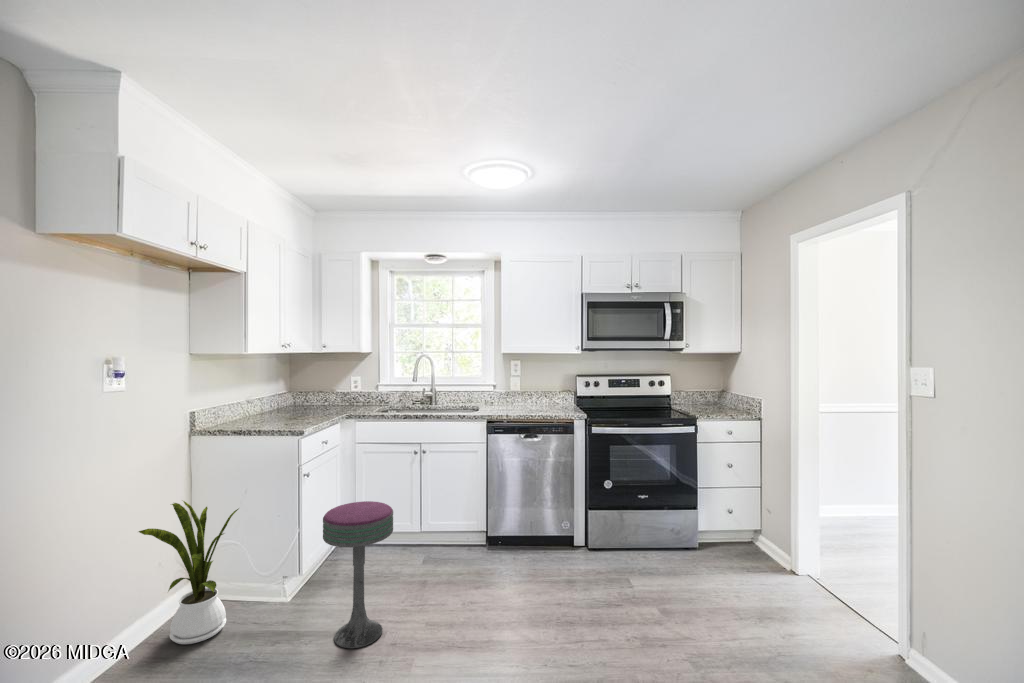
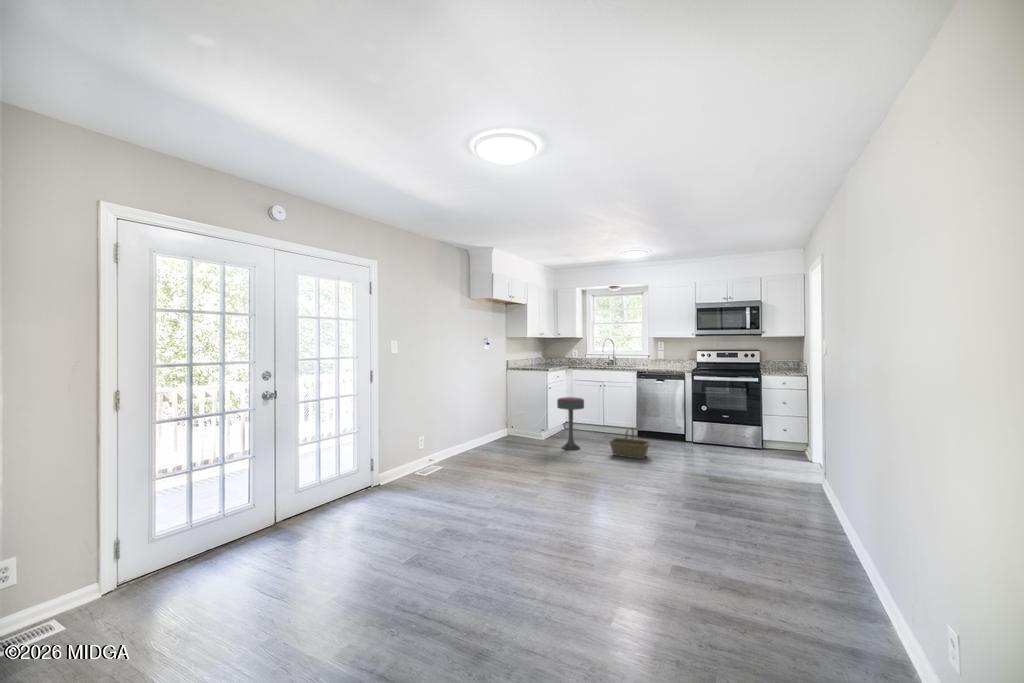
house plant: present [139,501,238,644] -> none [497,389,528,443]
basket: none [461,568,549,653] -> present [610,428,650,459]

